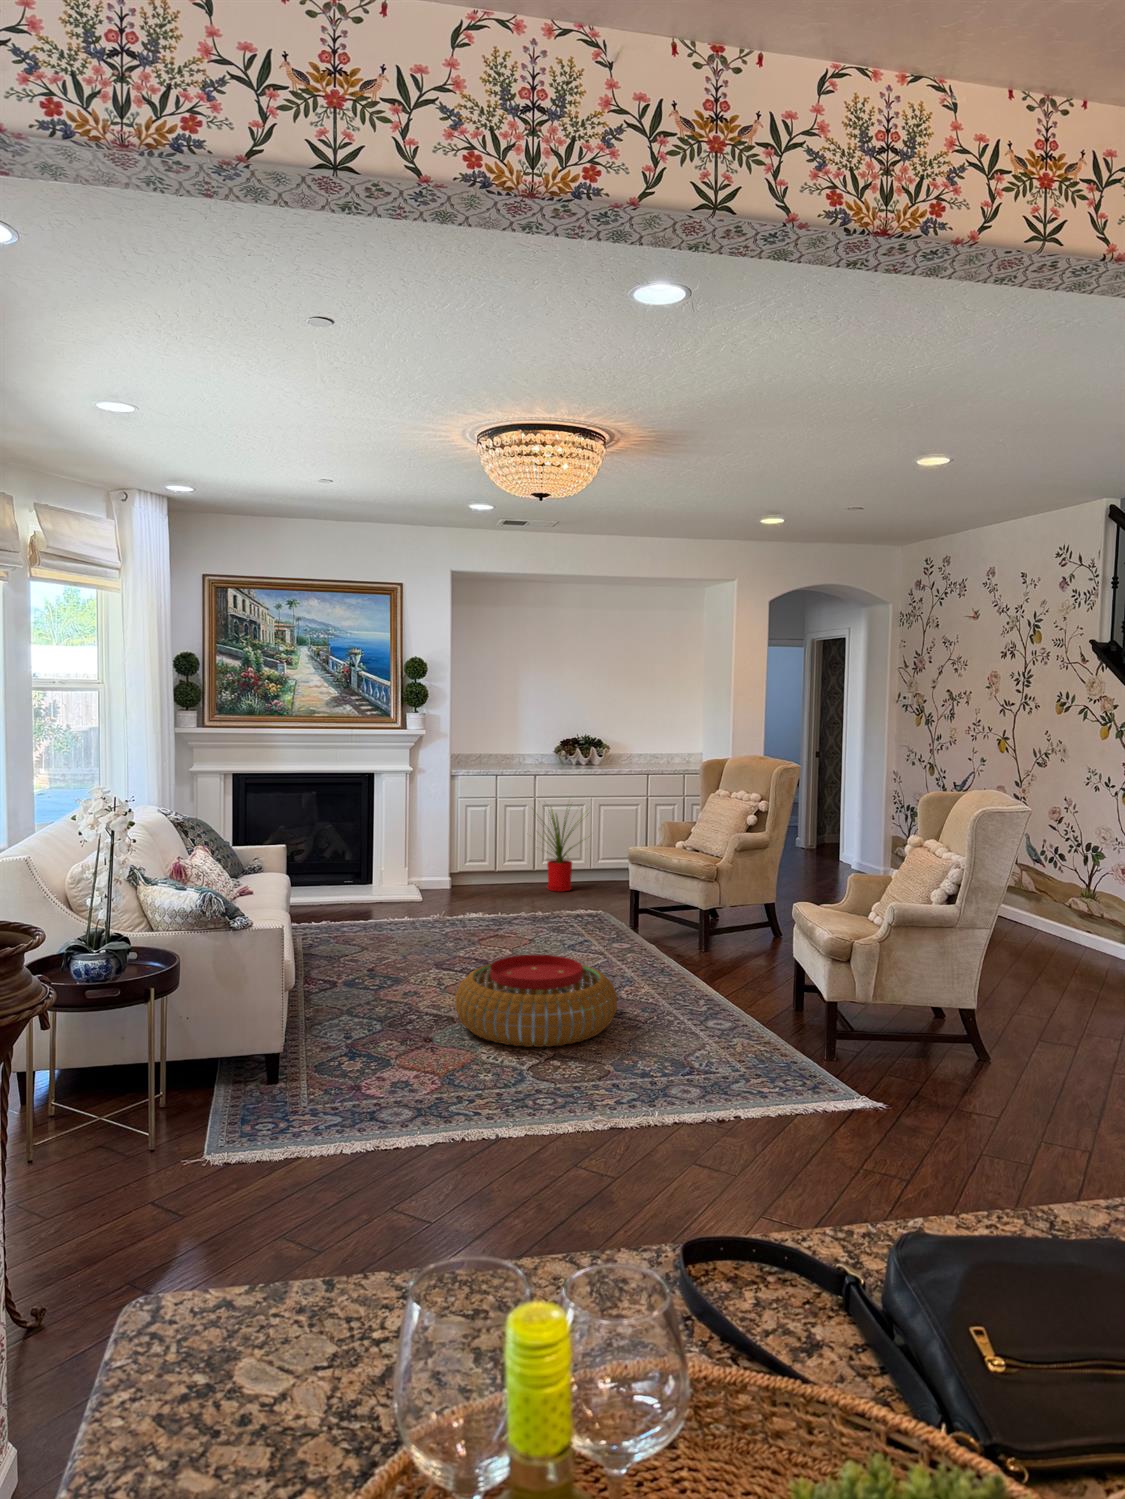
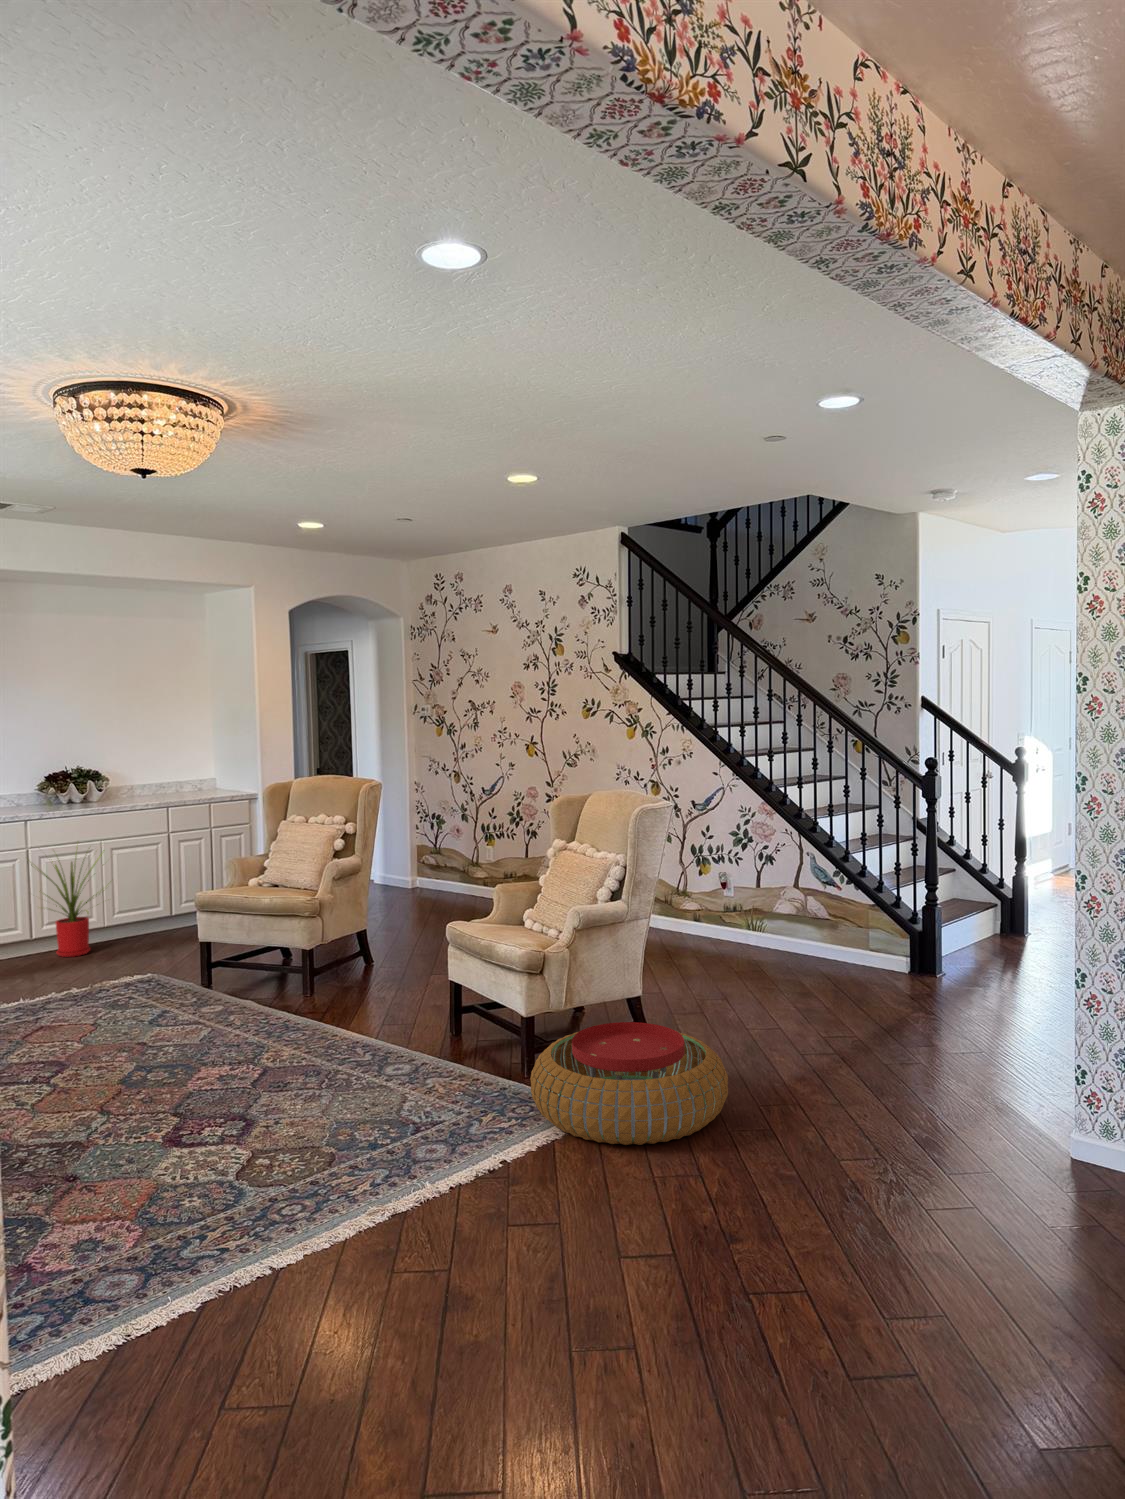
pouf: present [455,955,617,1047] -> present [530,1022,728,1145]

